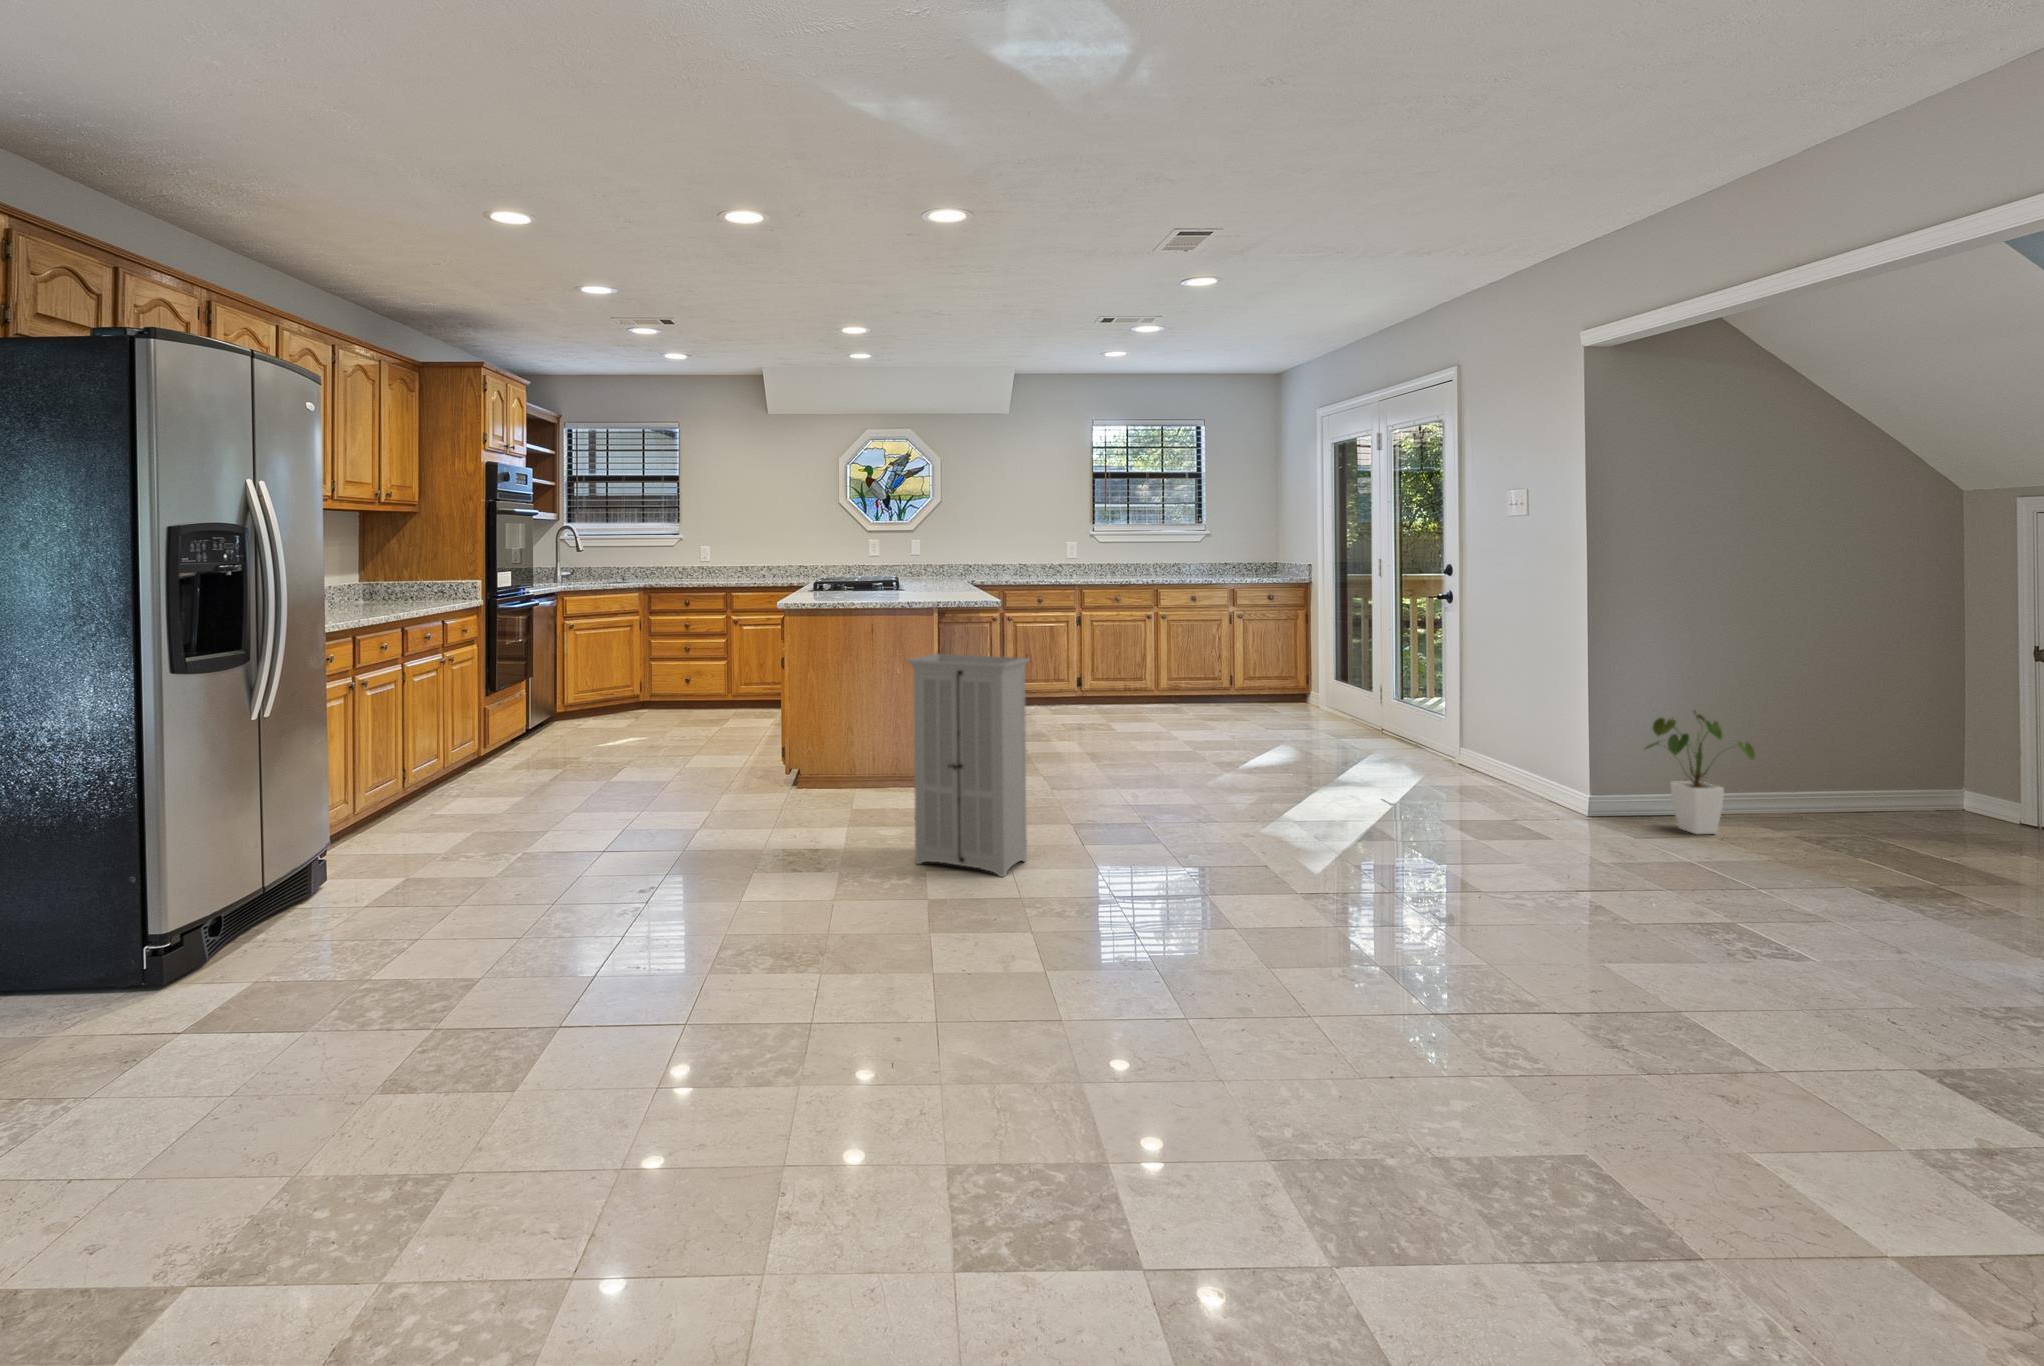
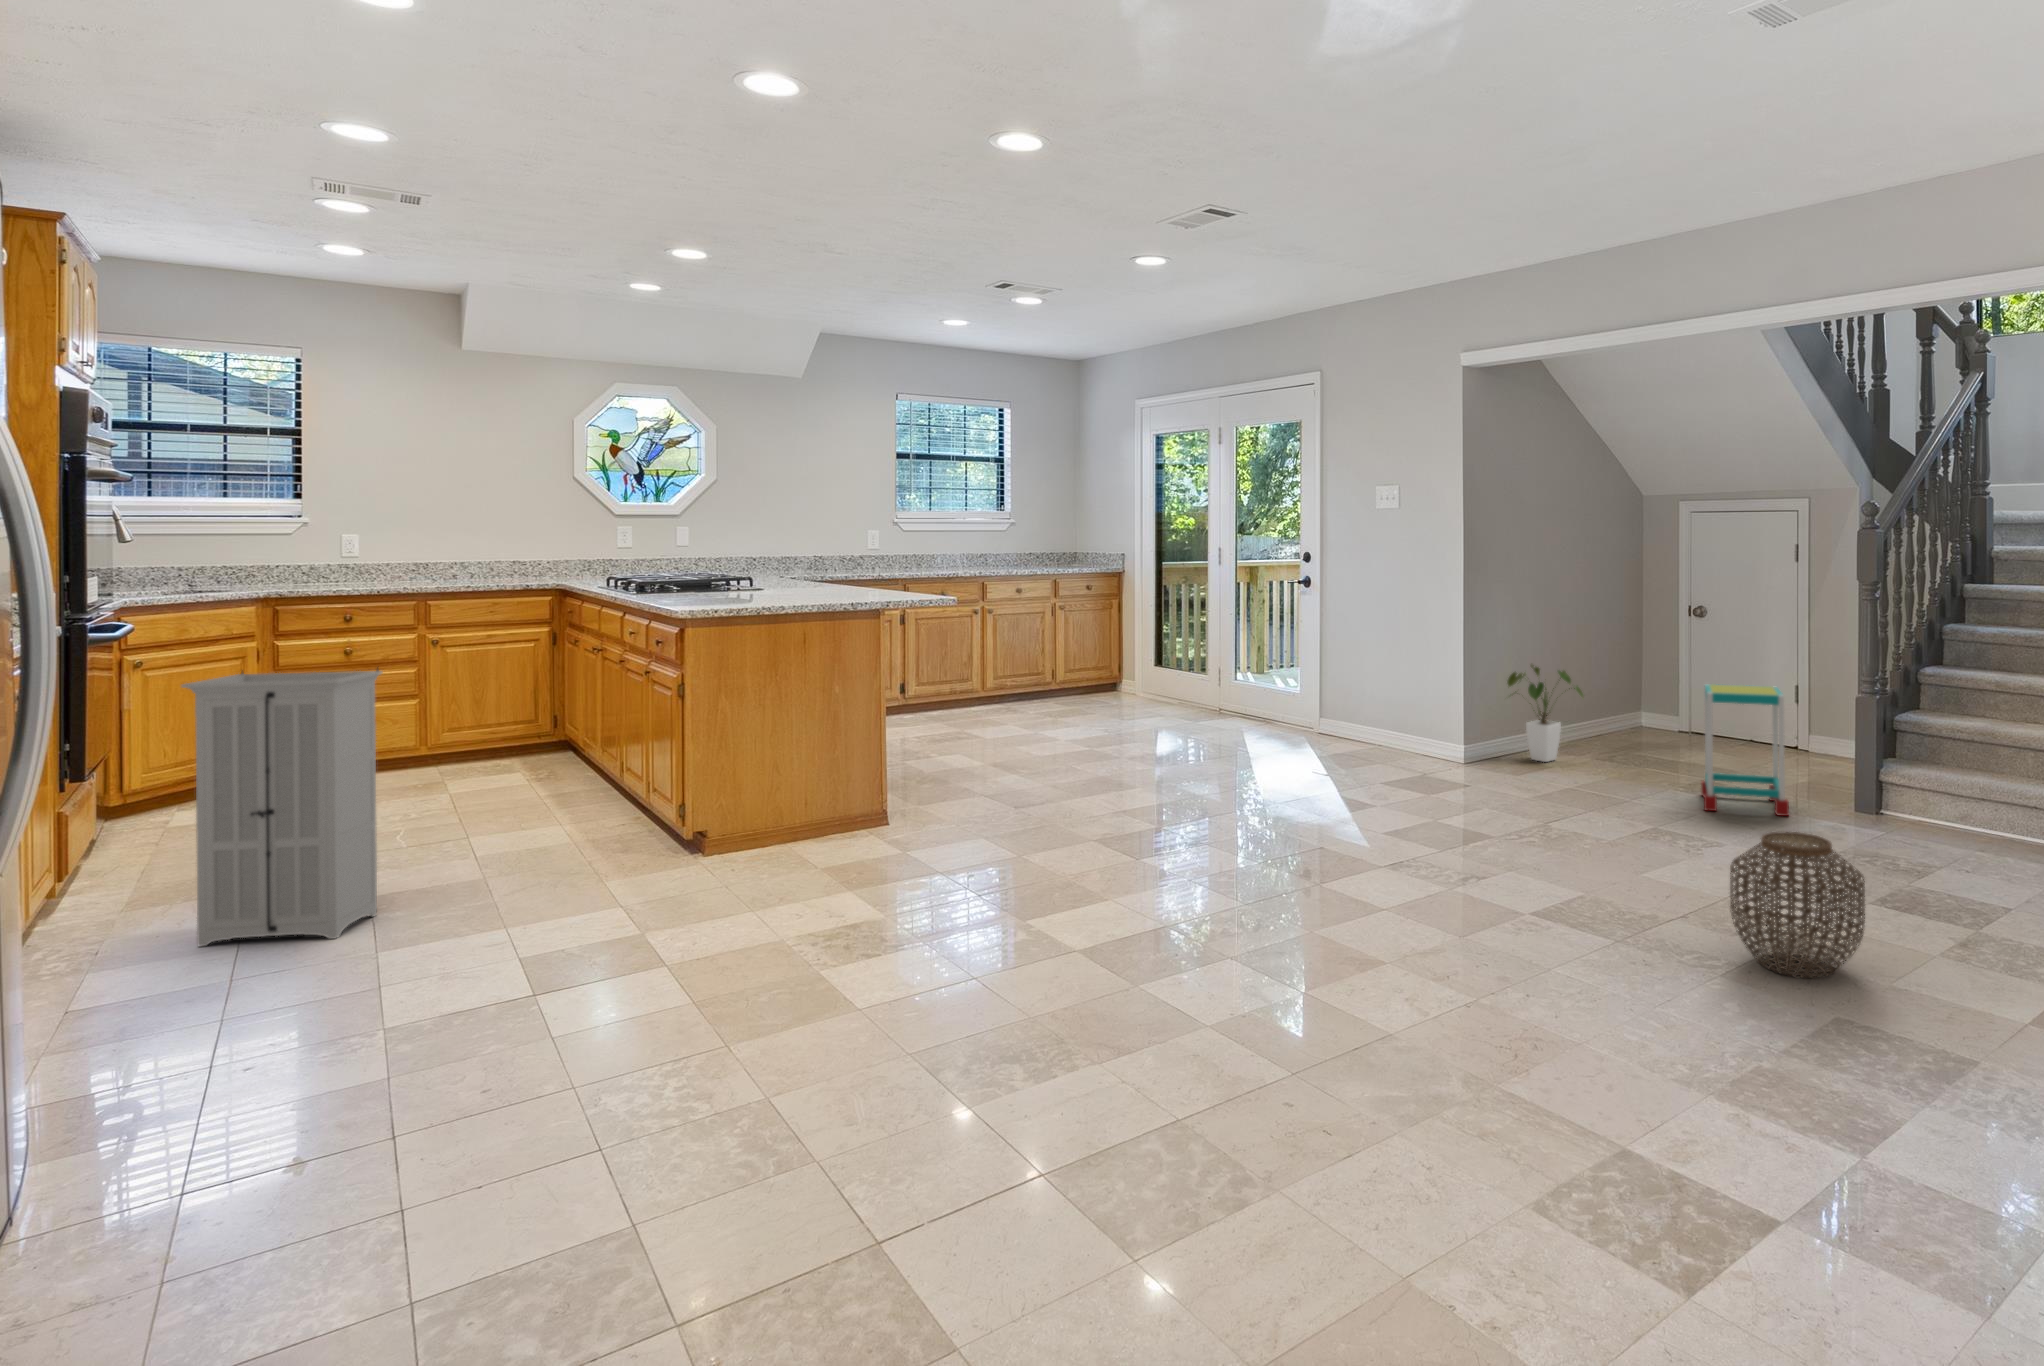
storage cabinet: present [906,653,1030,877] -> present [182,667,382,947]
side table: none [1844,758,2022,965] -> present [1701,684,1789,816]
woven basket: none [1526,952,1723,1163] -> present [1730,832,1865,978]

